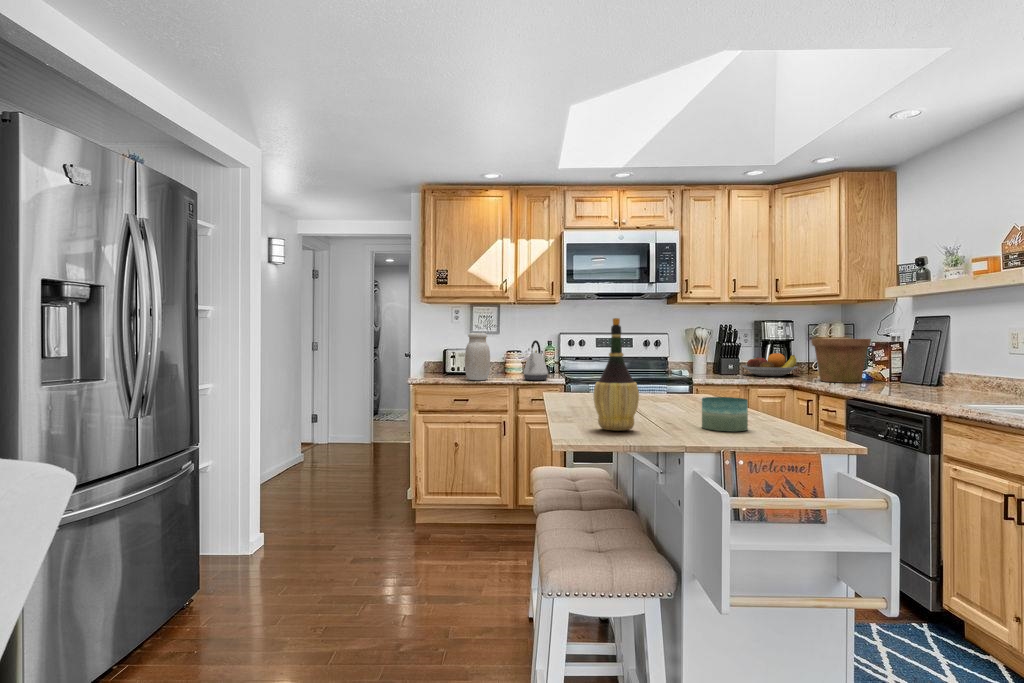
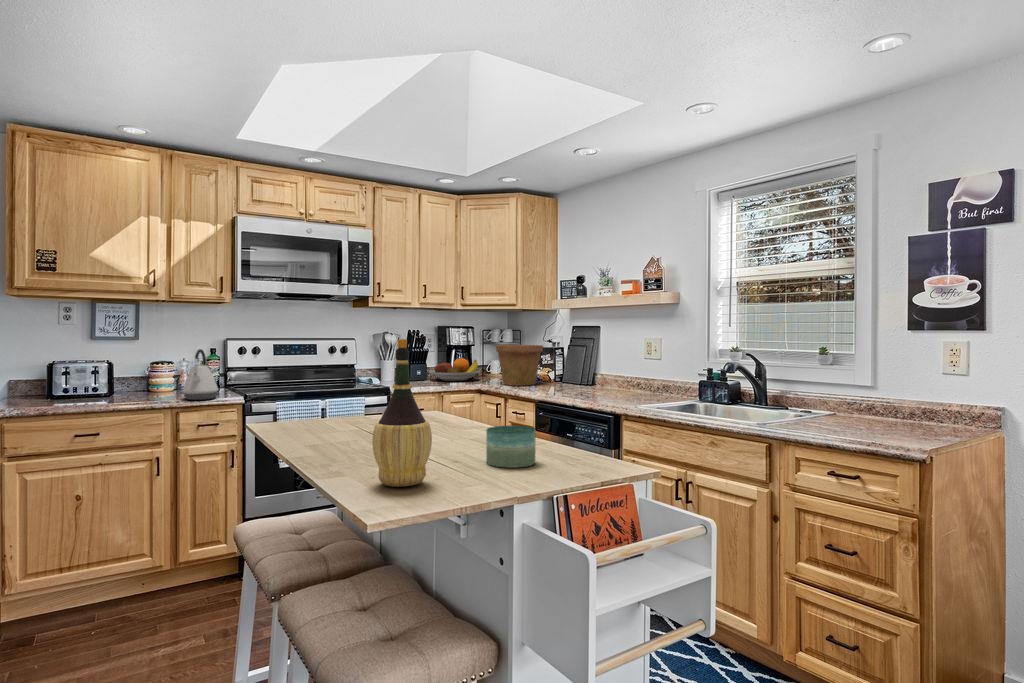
jar: present [465,333,490,380] -> none [90,340,132,405]

